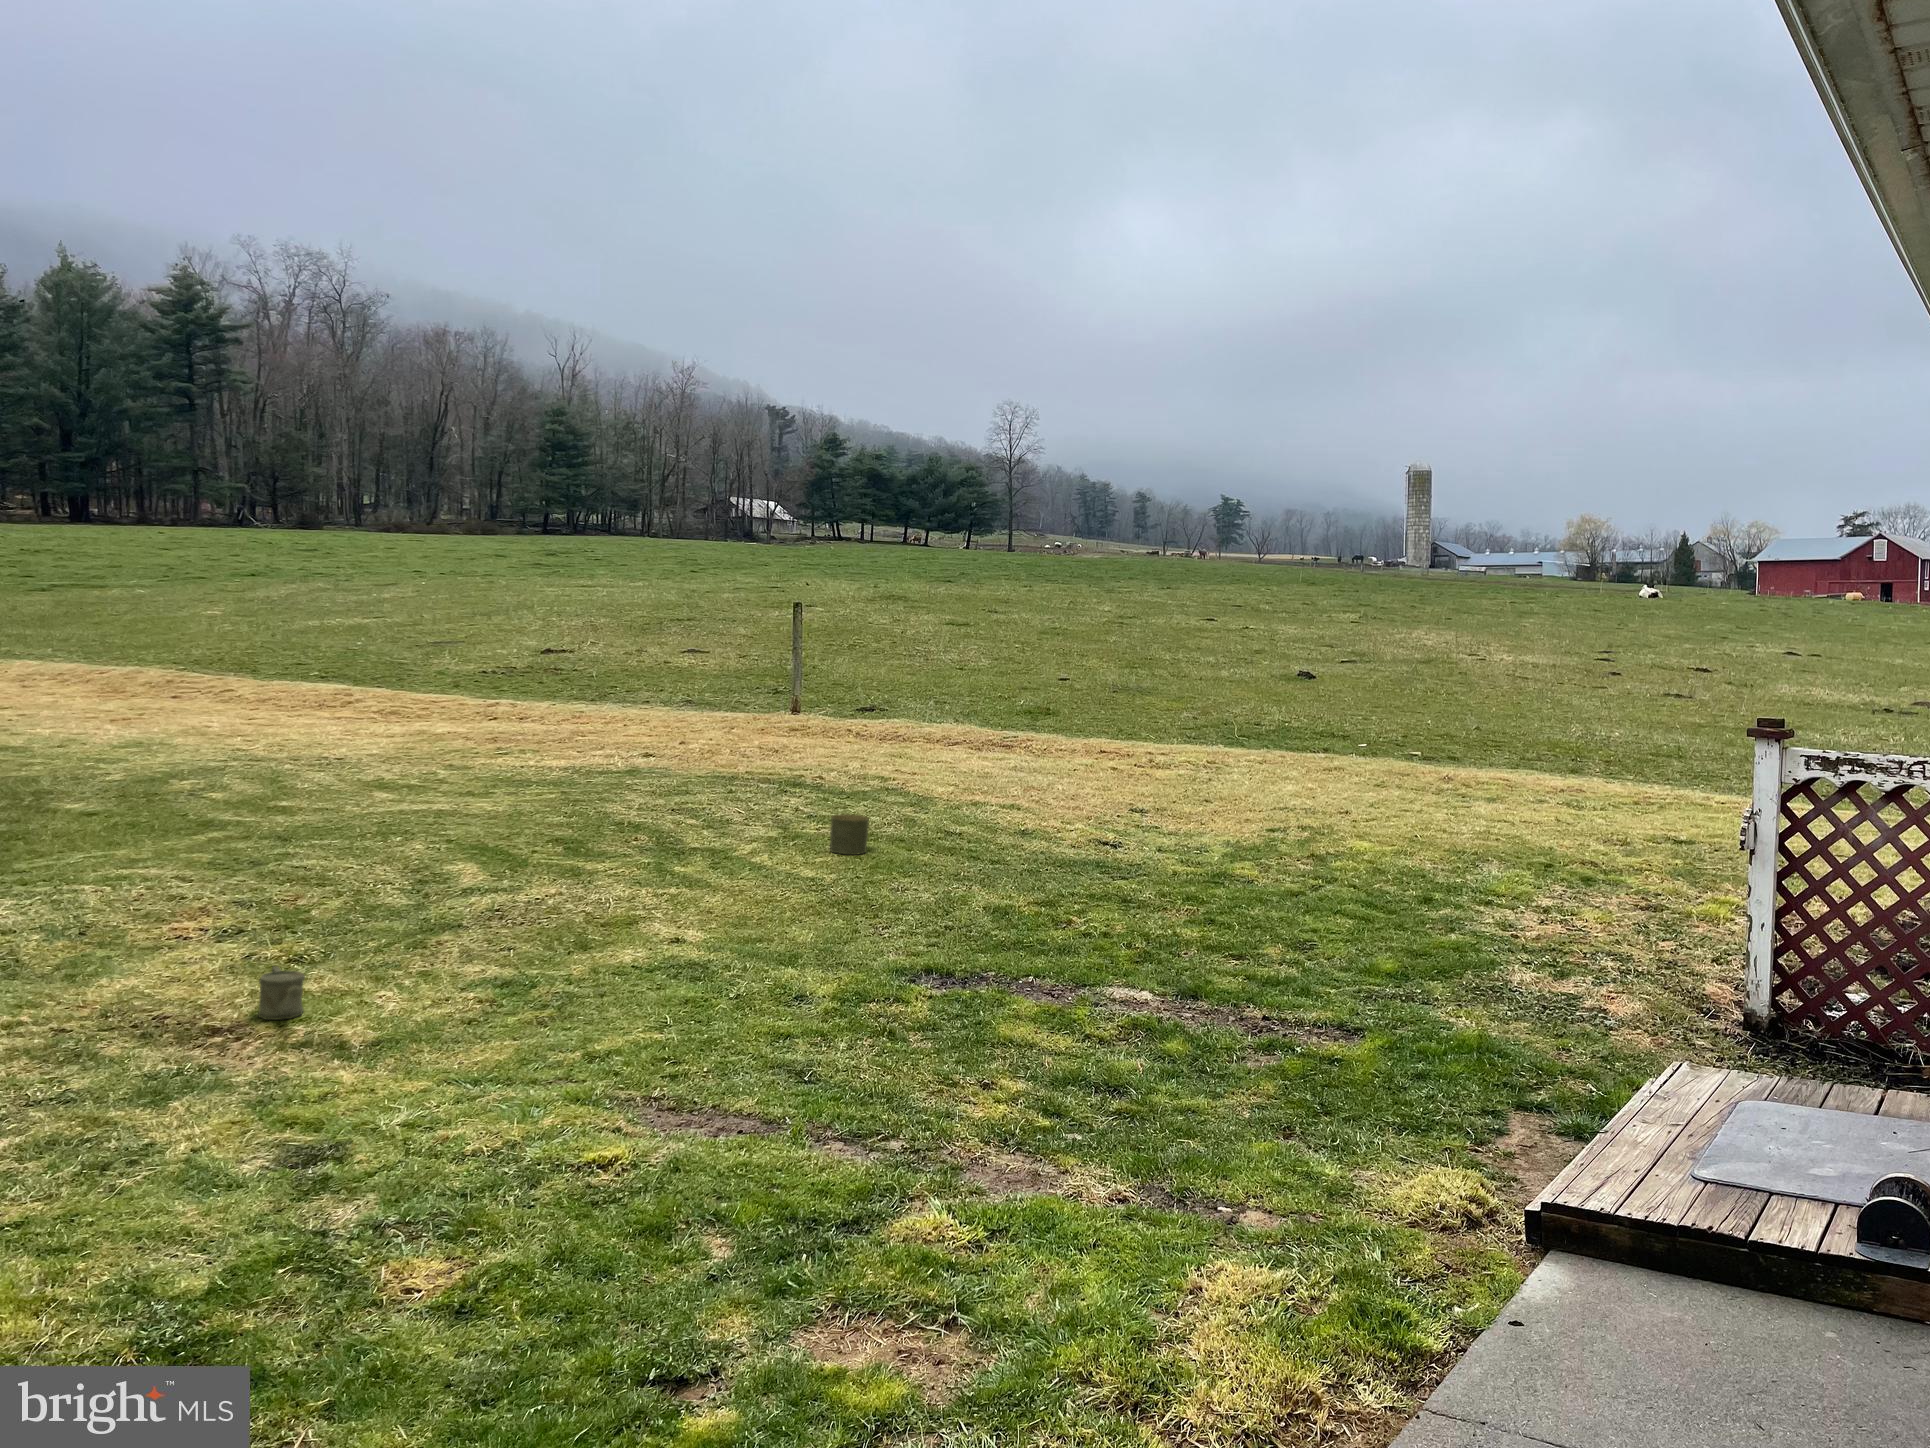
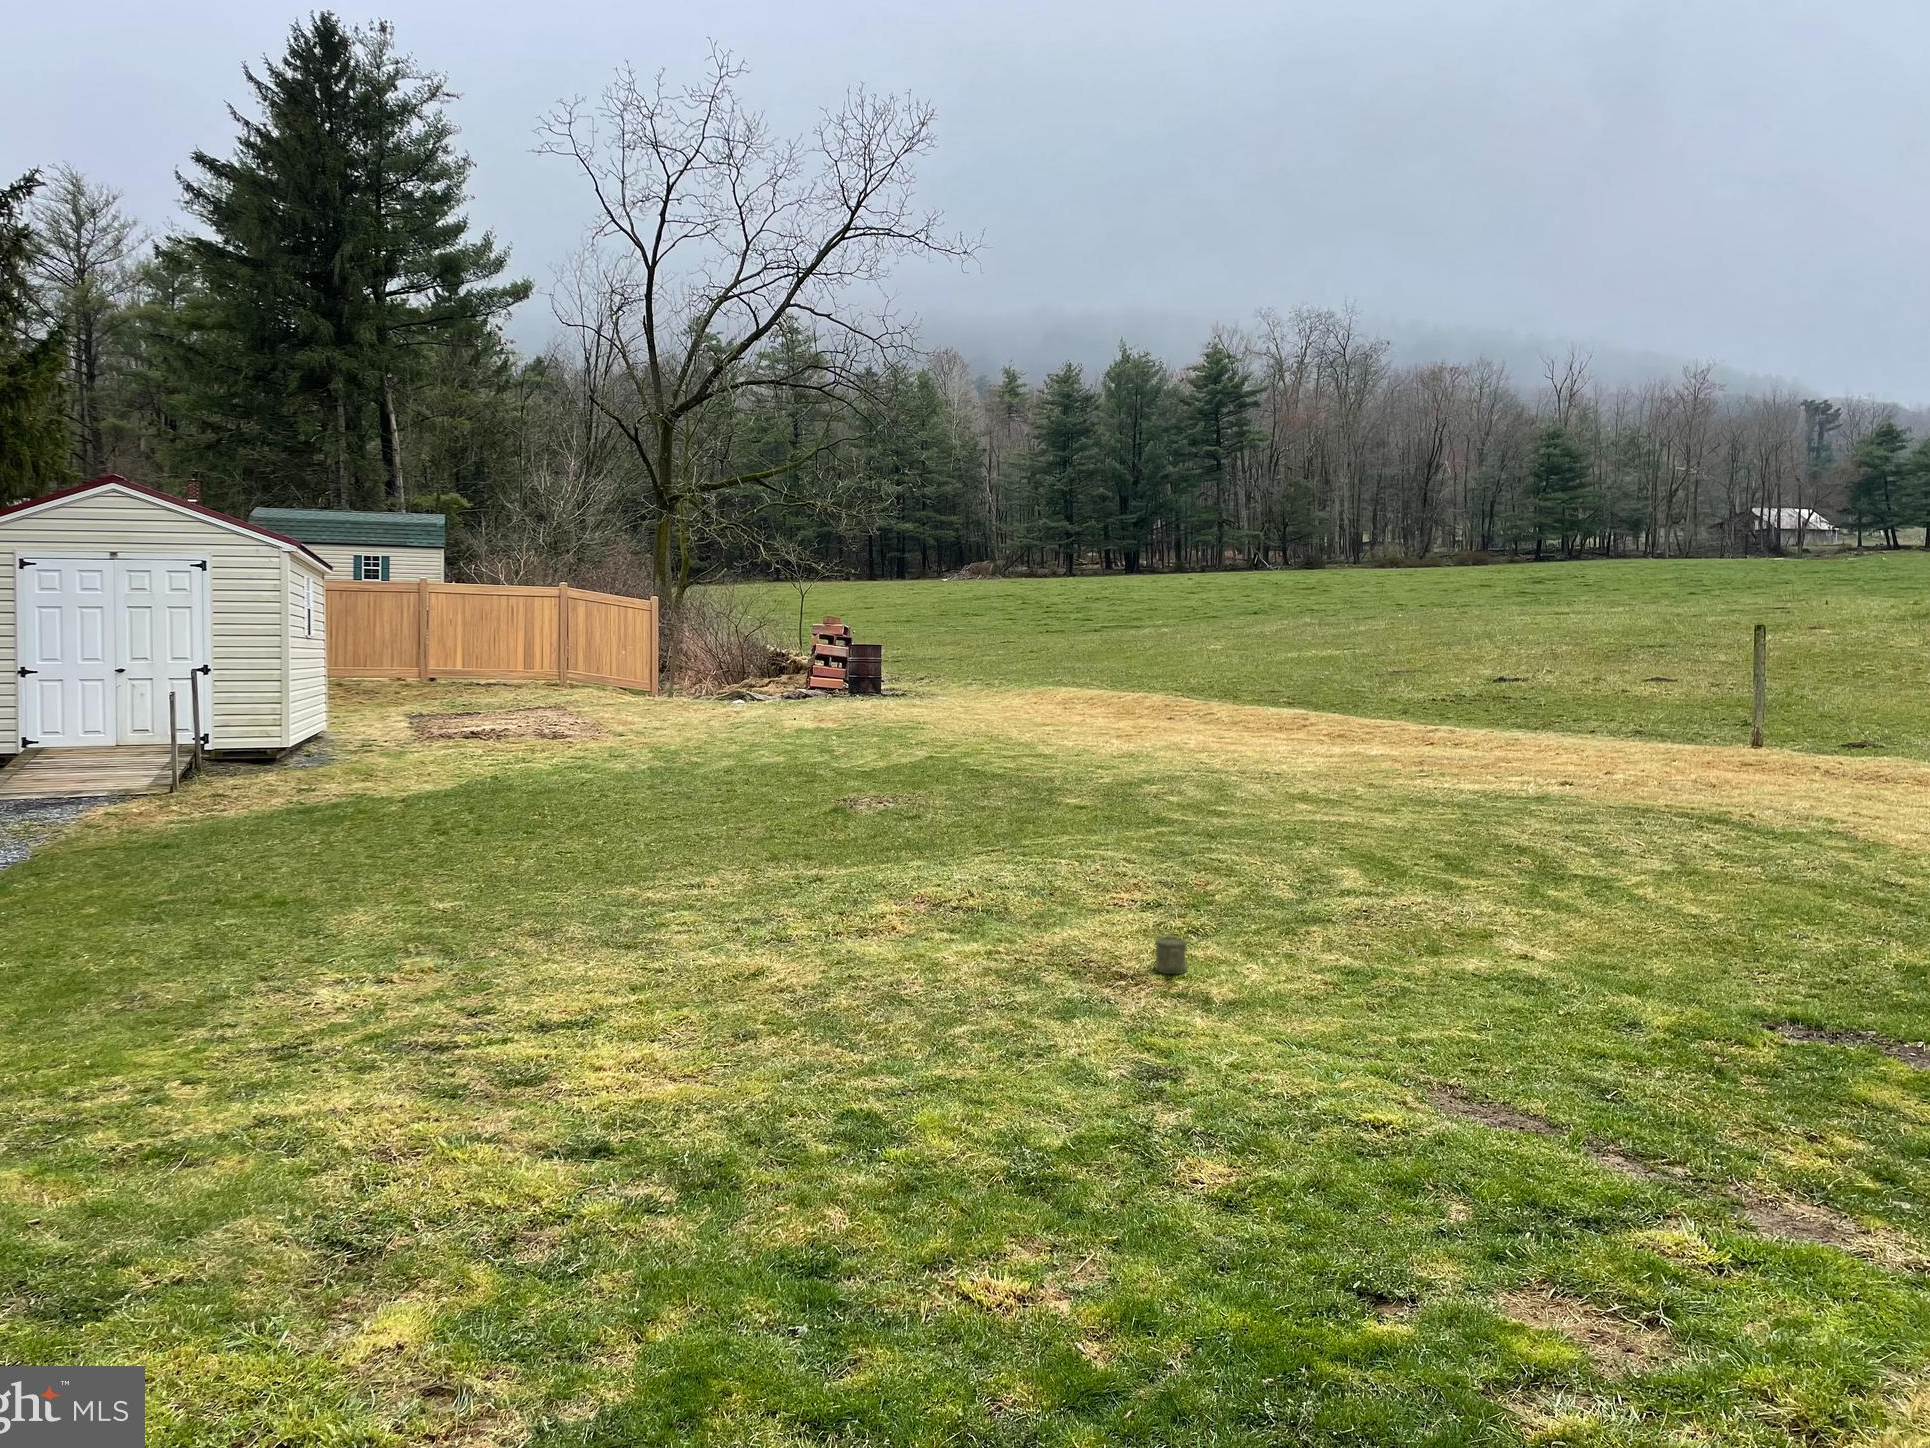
planter: present [830,814,869,855] -> none [1727,847,1776,891]

